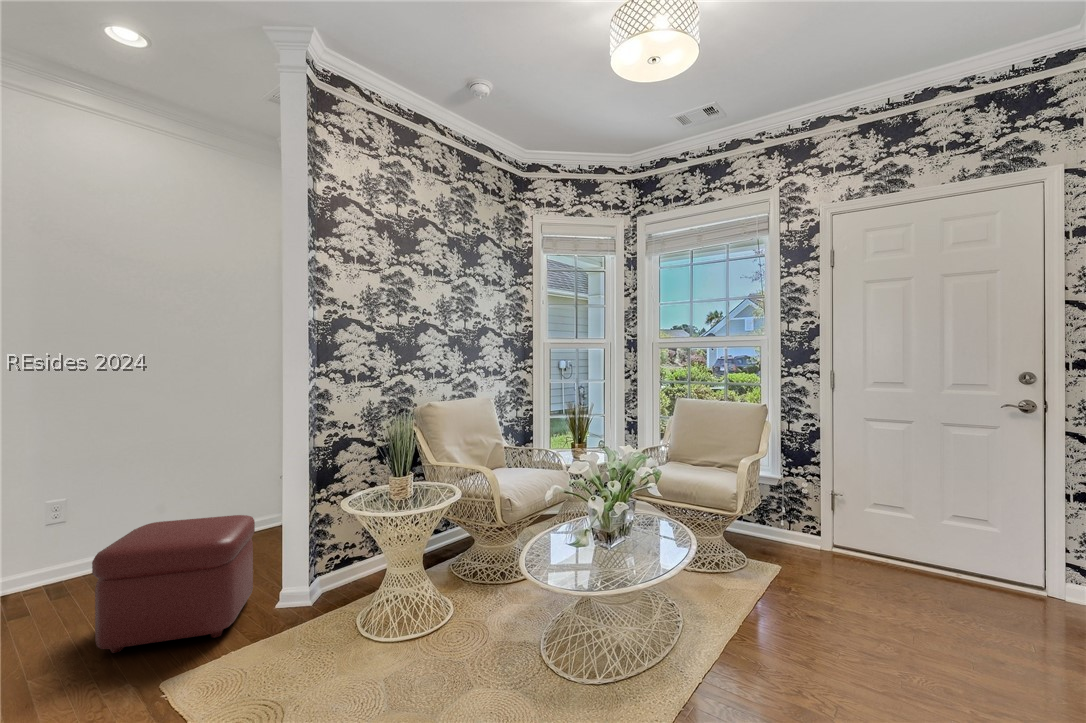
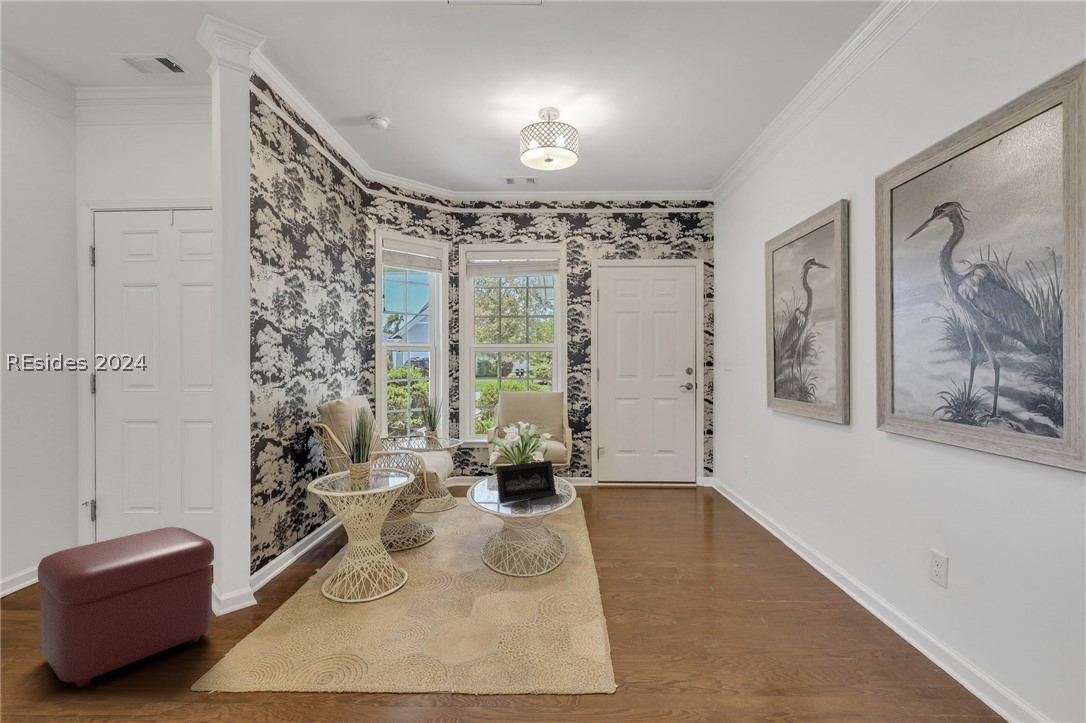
picture frame: none [544,509,639,568] -> present [496,461,556,503]

